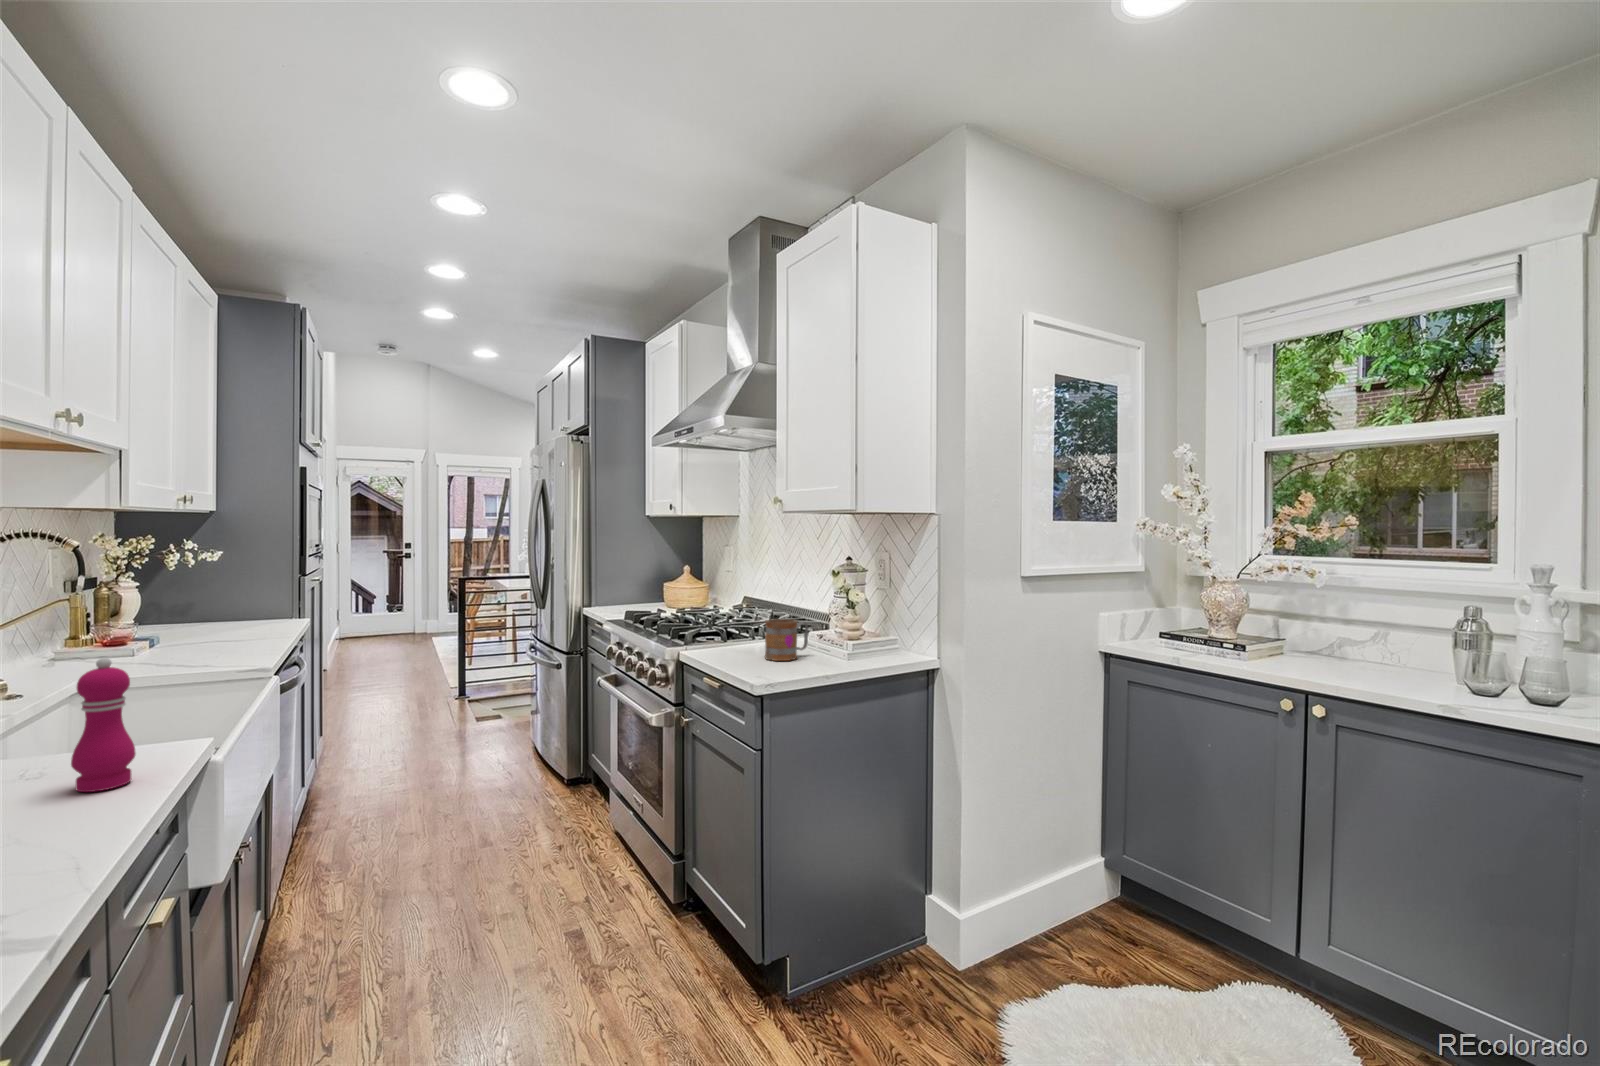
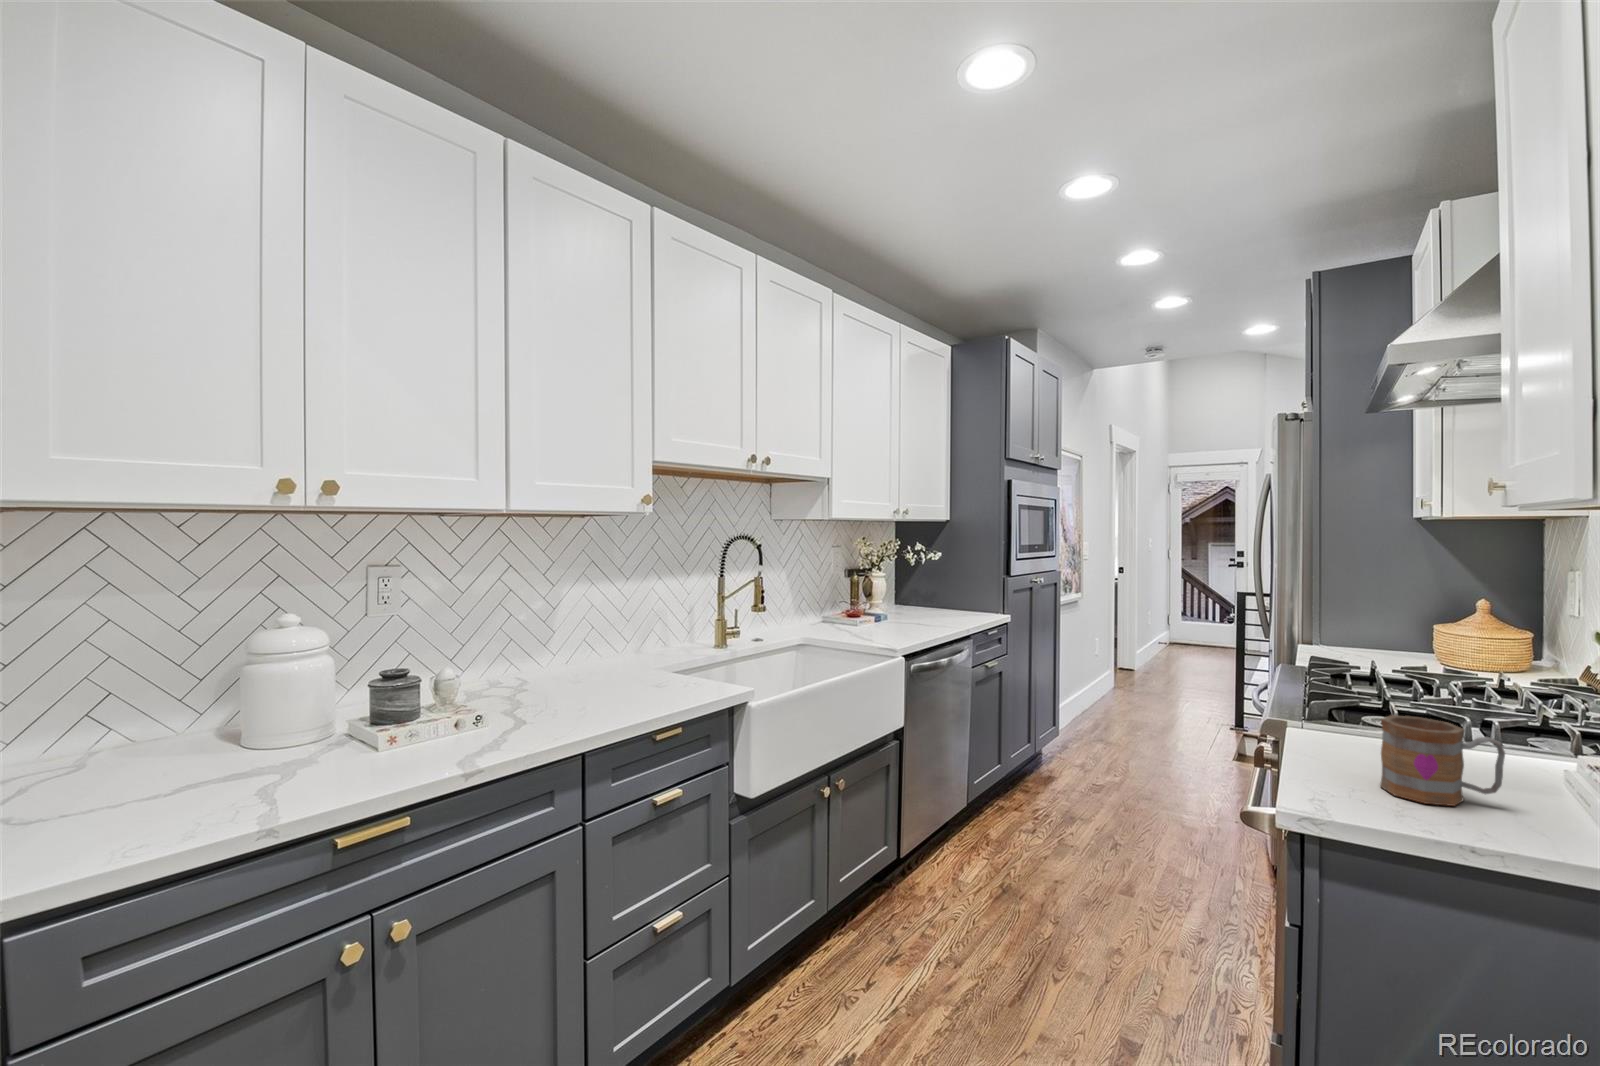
pepper mill: present [71,658,136,792] -> none [620,625,650,710]

